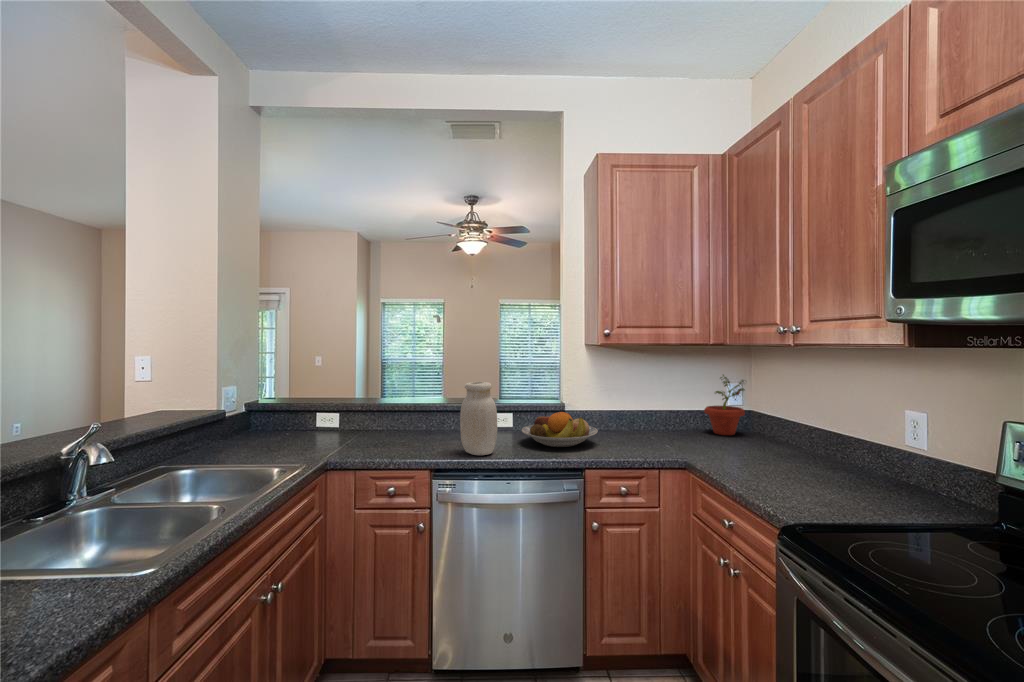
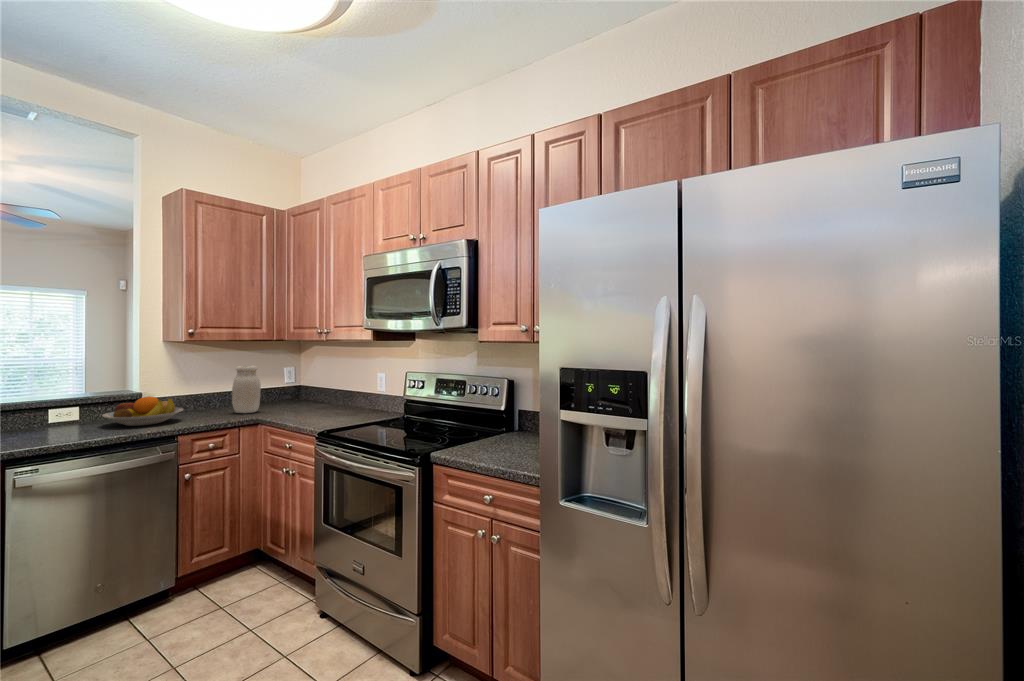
potted plant: present [704,375,745,435] -> none [269,362,299,404]
jar: present [460,382,497,455] -> present [232,366,261,413]

